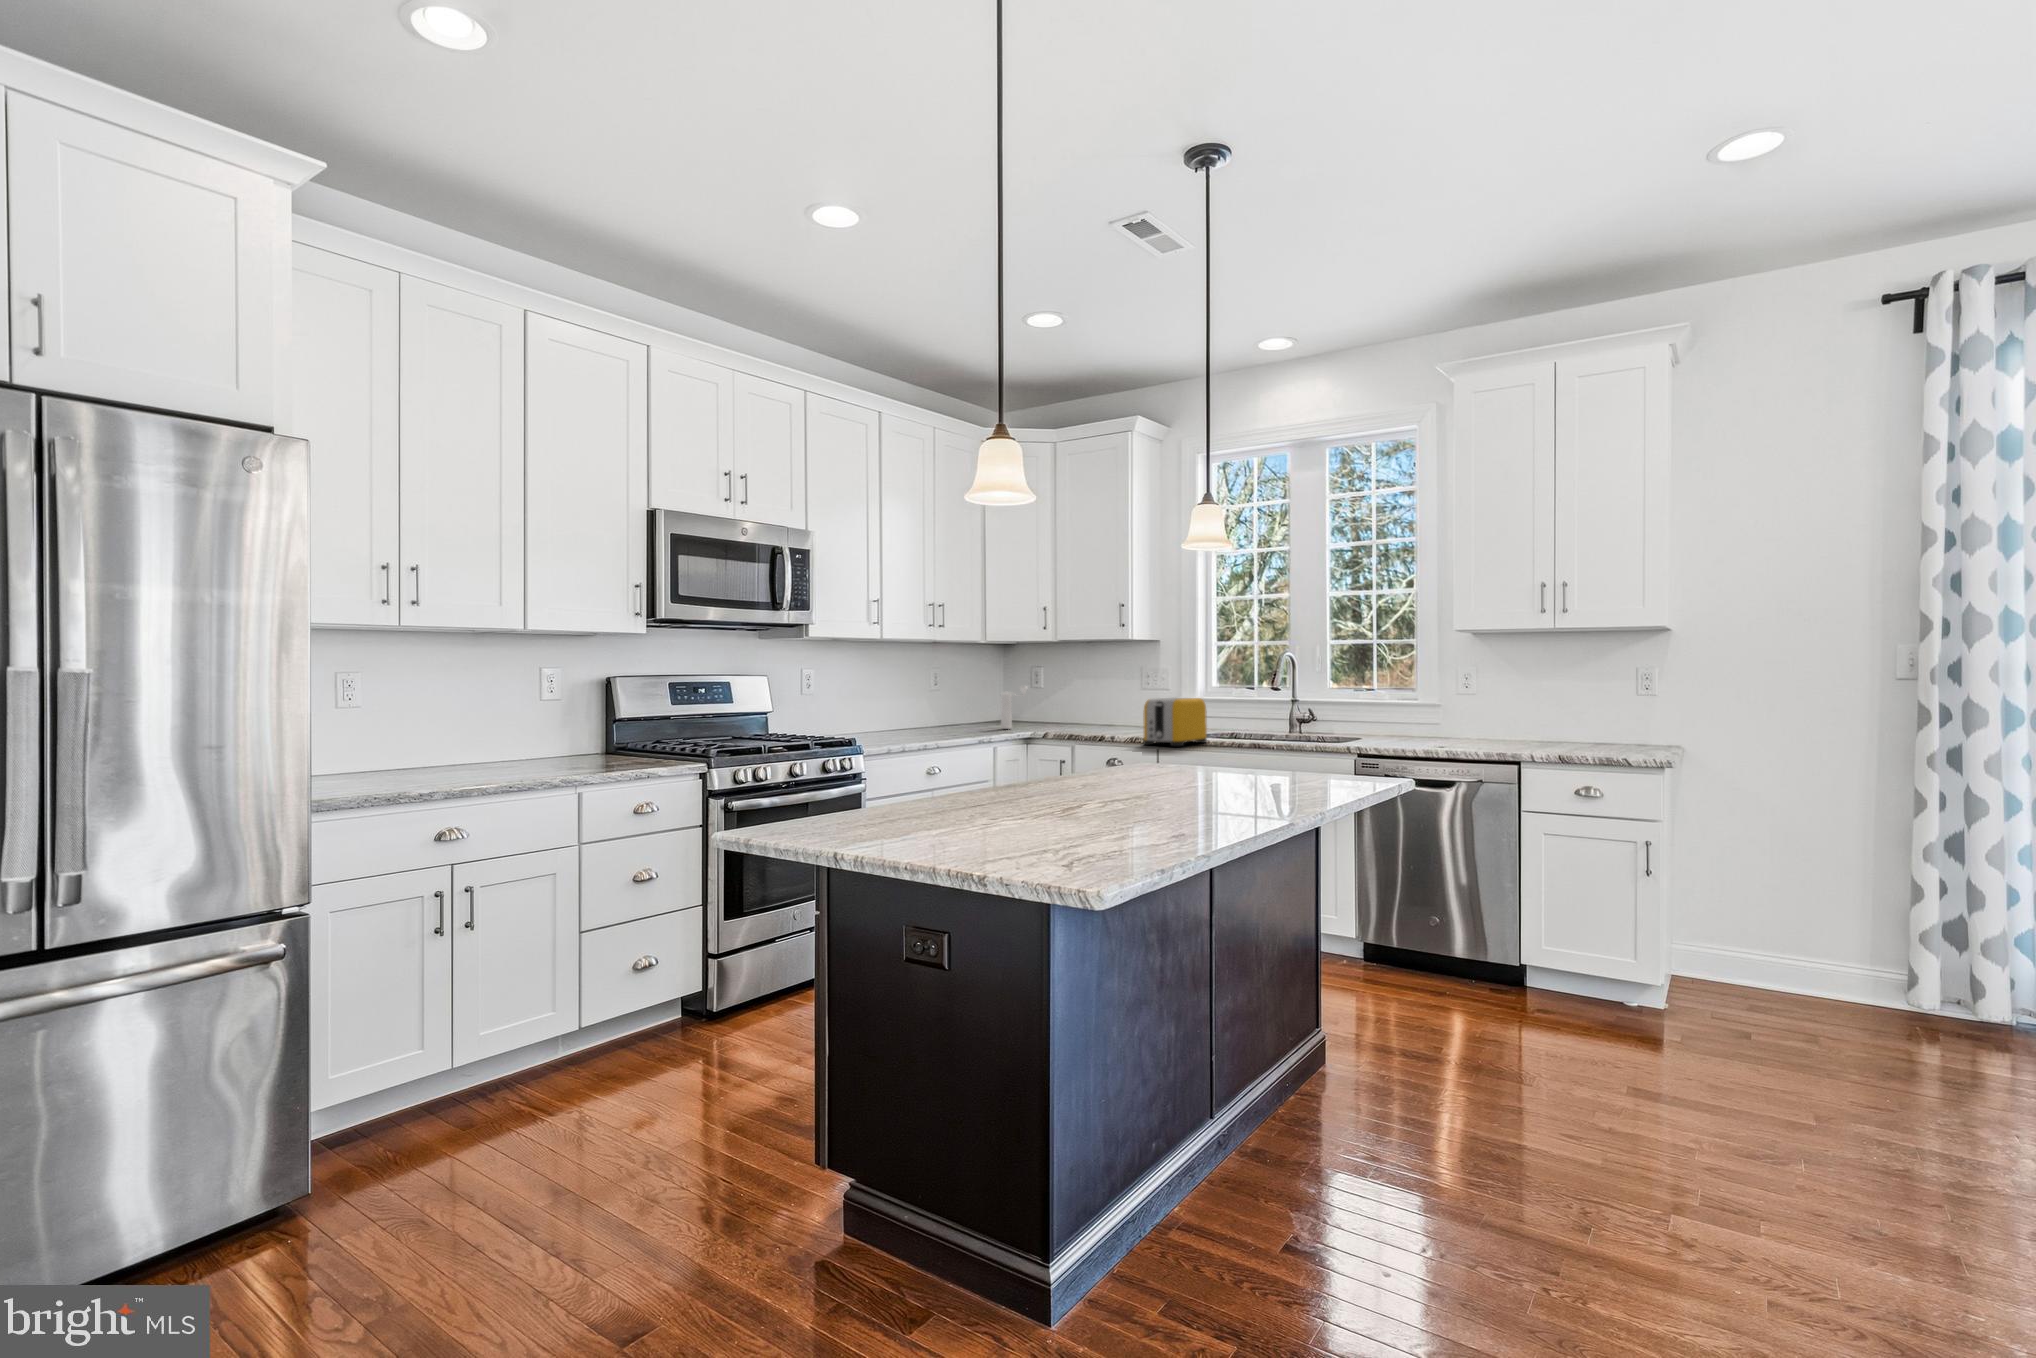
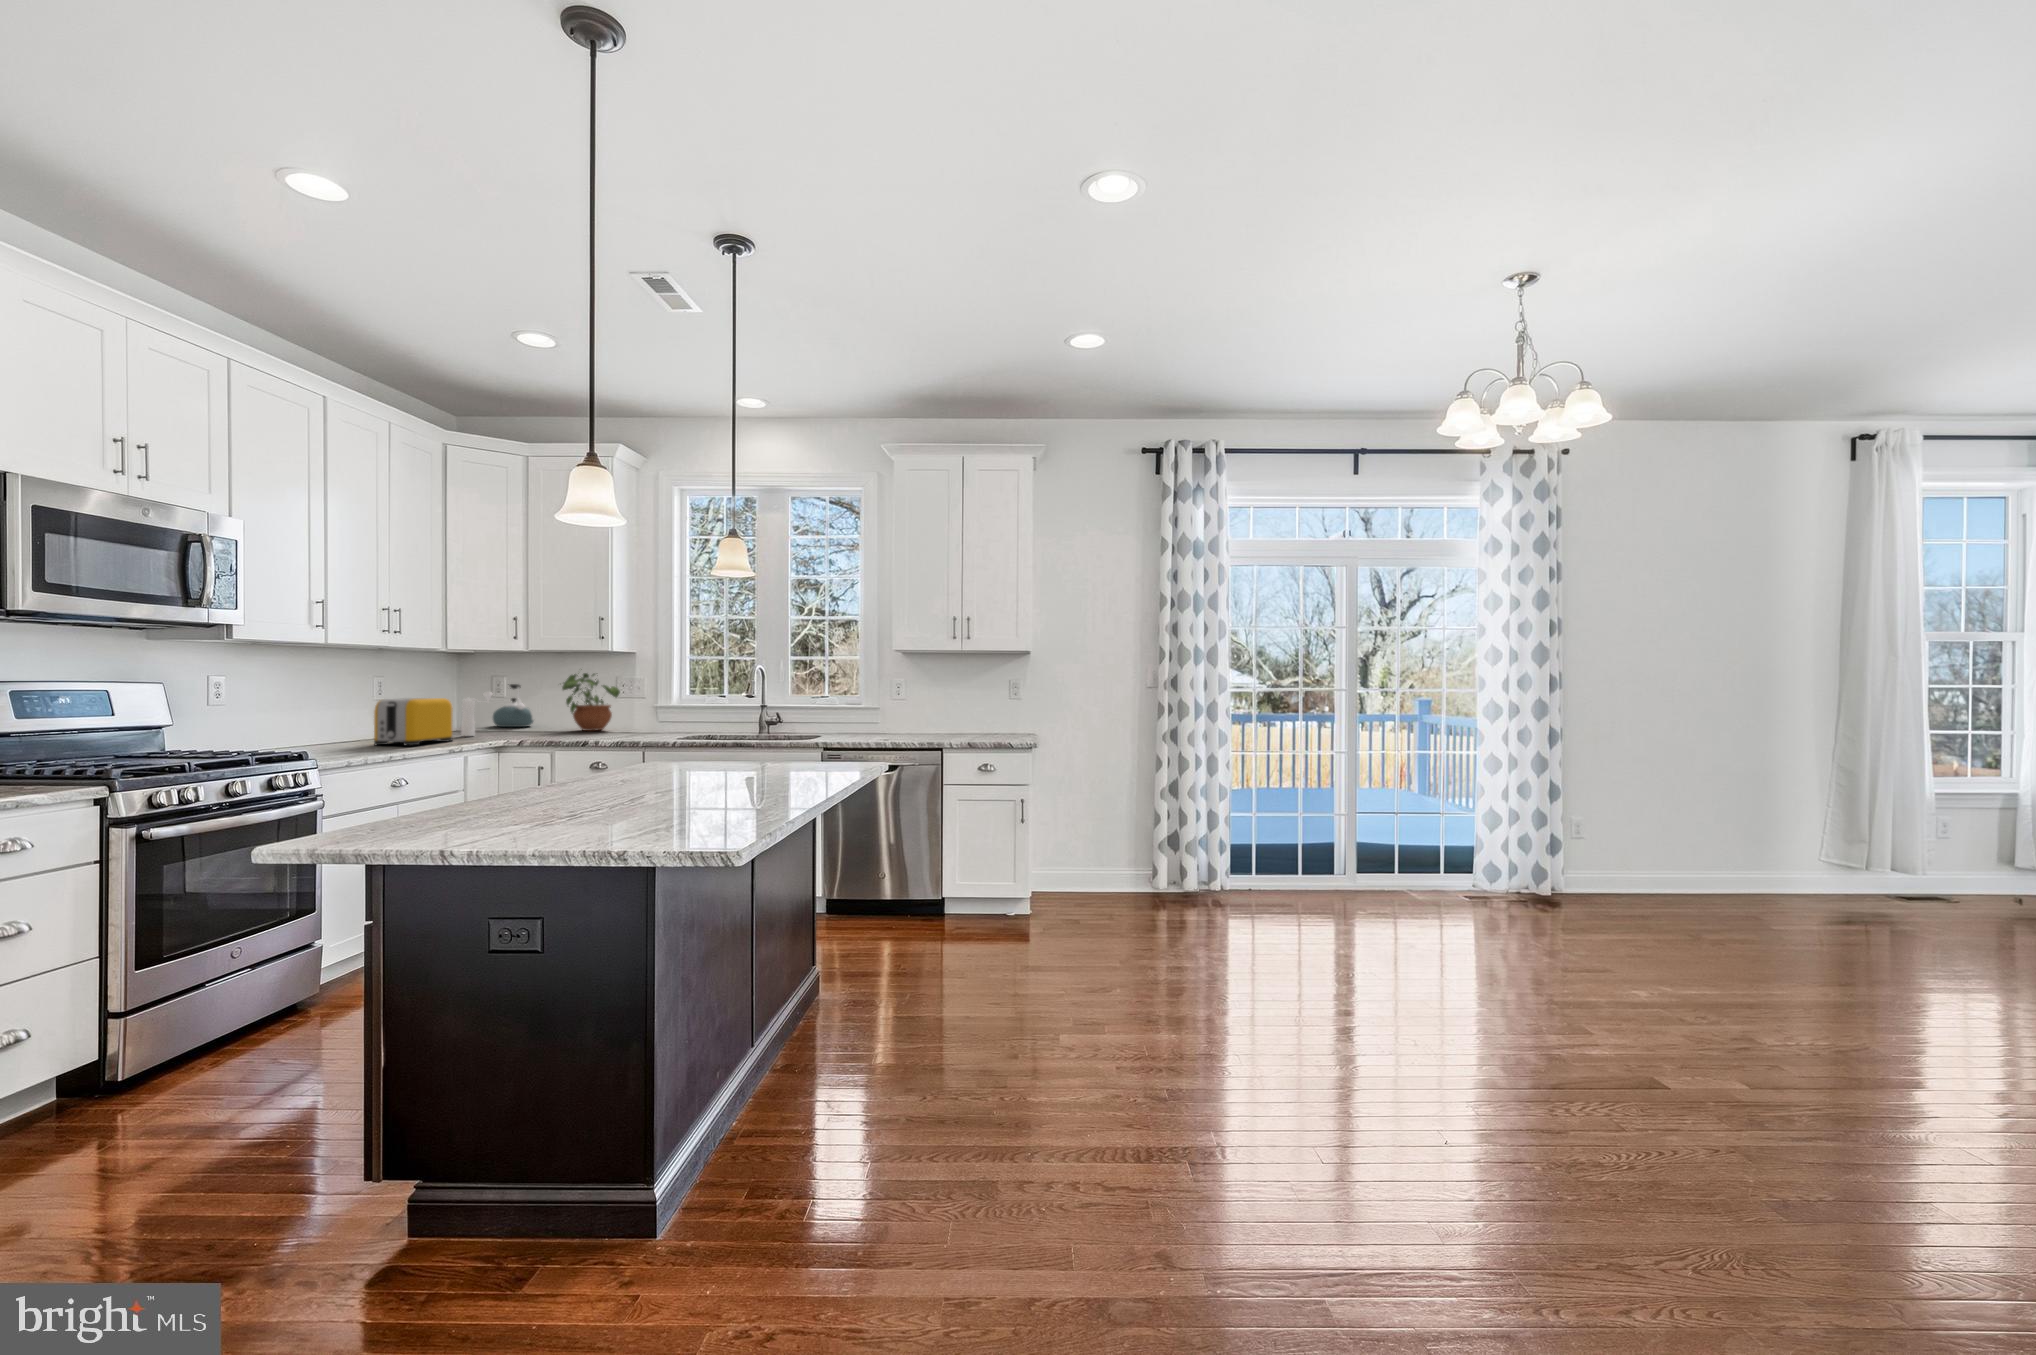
potted plant: none [1088,661,1146,726] -> present [562,673,620,731]
kettle: none [1034,678,1071,721] -> present [493,684,533,727]
toaster: present [1143,698,1207,746] -> present [374,698,453,745]

